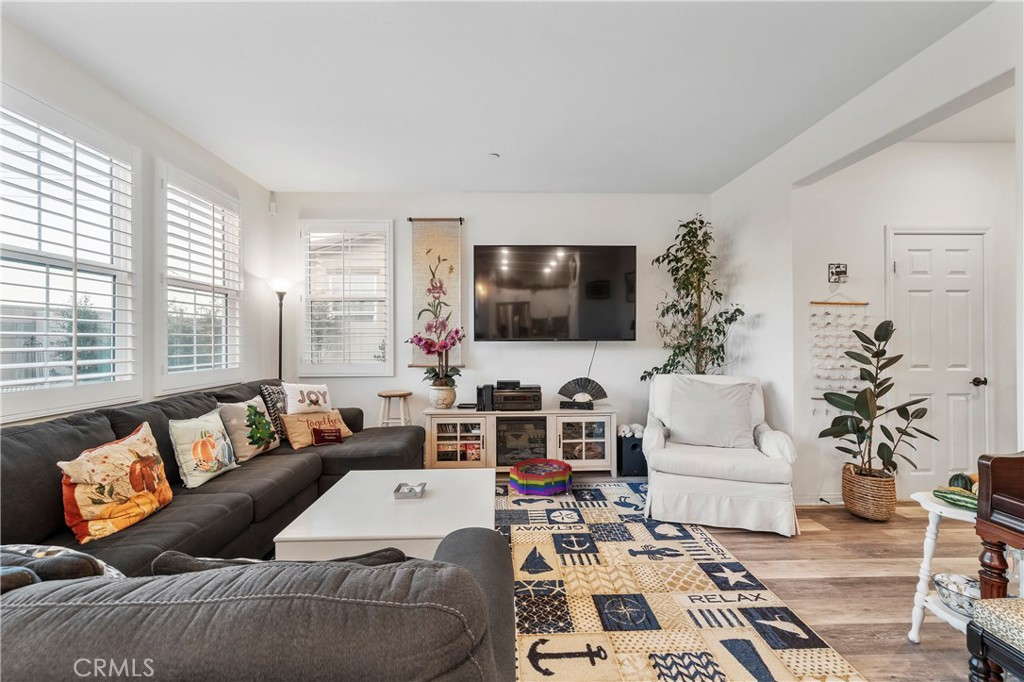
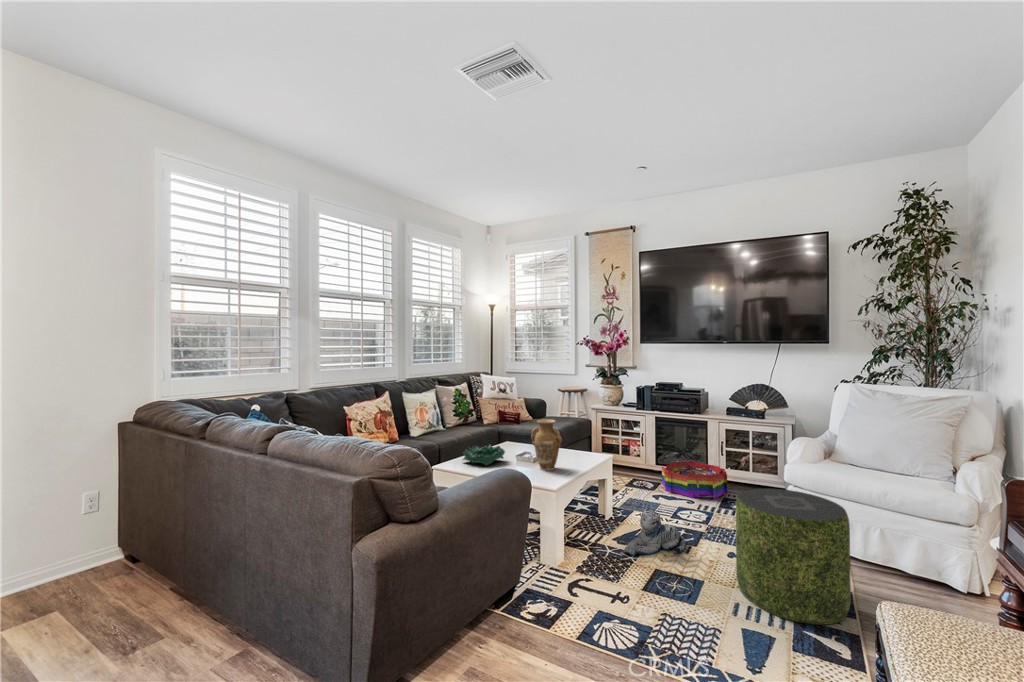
vase: none [434,441,478,508] -> present [531,419,562,470]
pouf: none [657,480,756,609] -> present [736,488,851,625]
decorative bowl: none [327,484,390,519] -> present [463,445,505,465]
plush toy: none [544,525,592,584] -> present [625,508,686,555]

